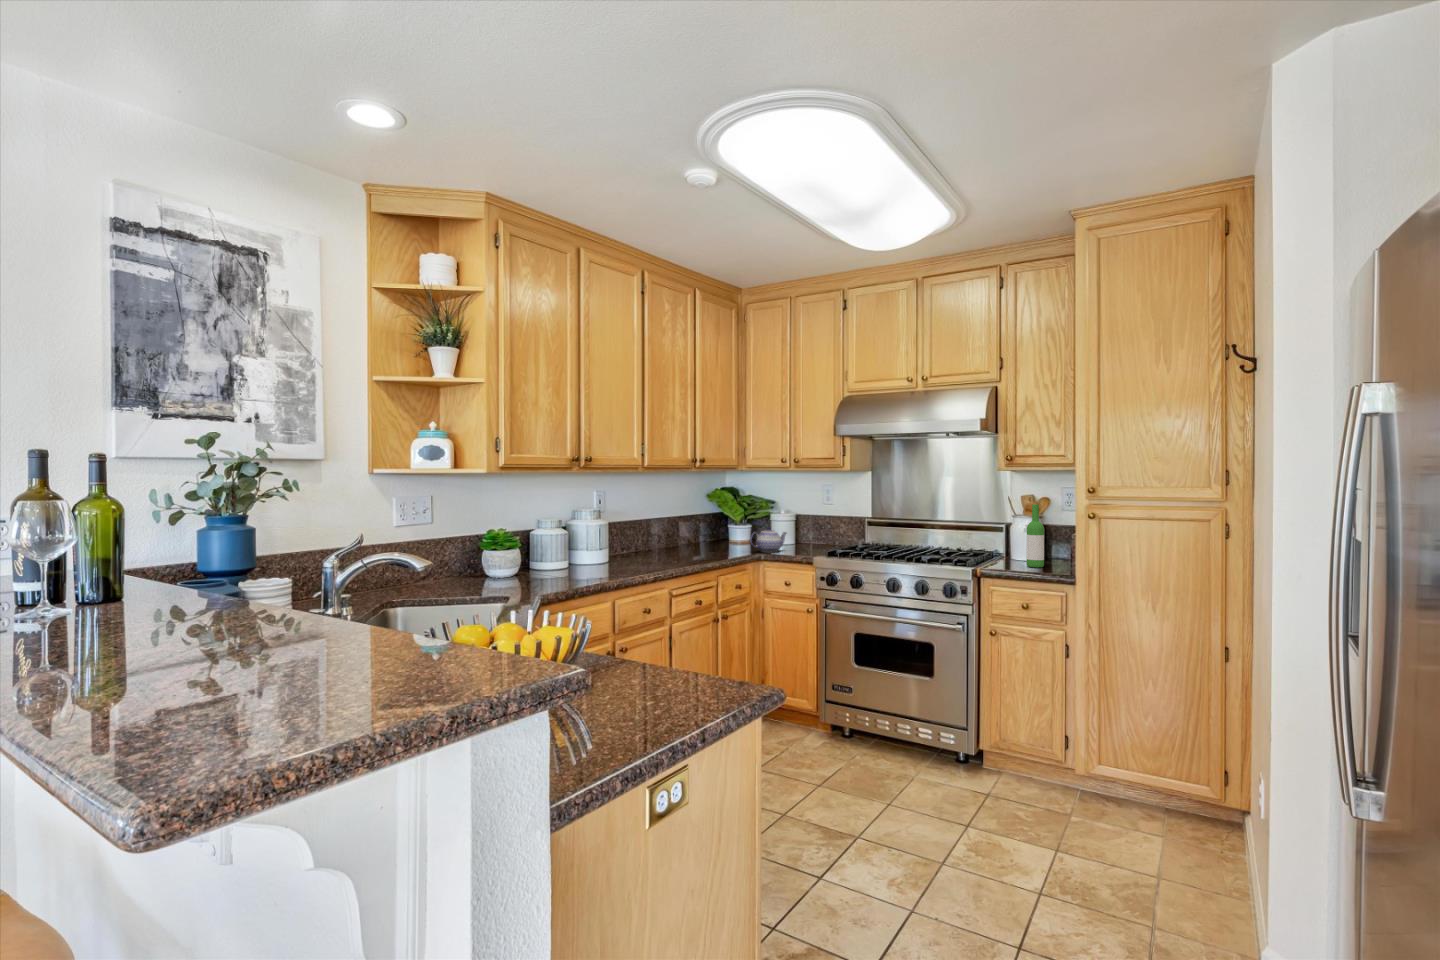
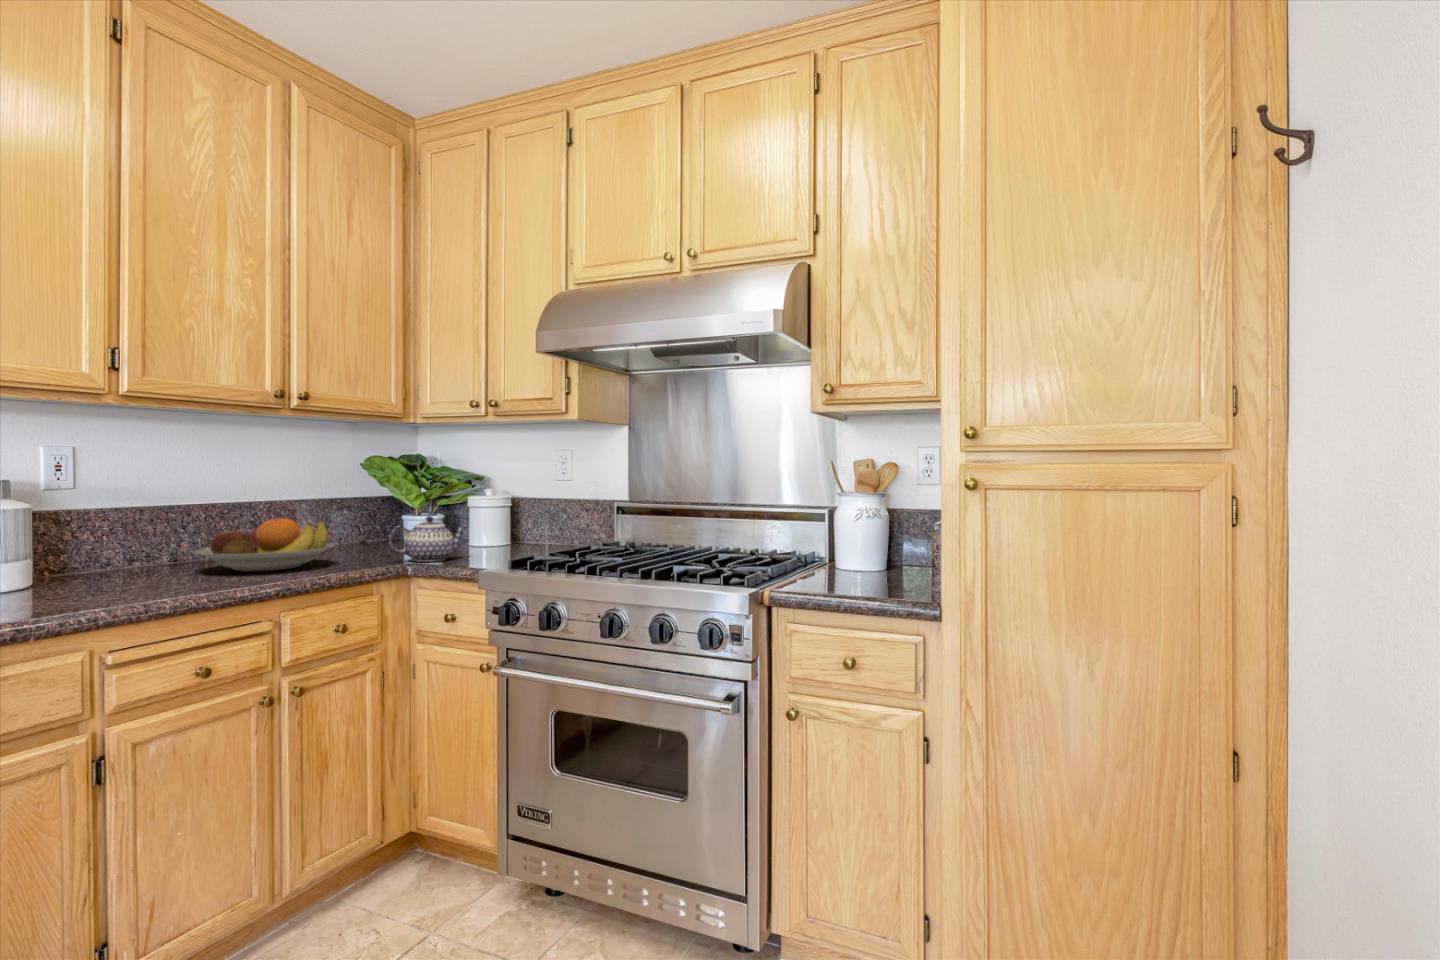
wine bottle: present [1026,504,1044,567] -> none [855,468,885,585]
fruit bowl: none [661,527,723,555] -> present [195,518,334,572]

